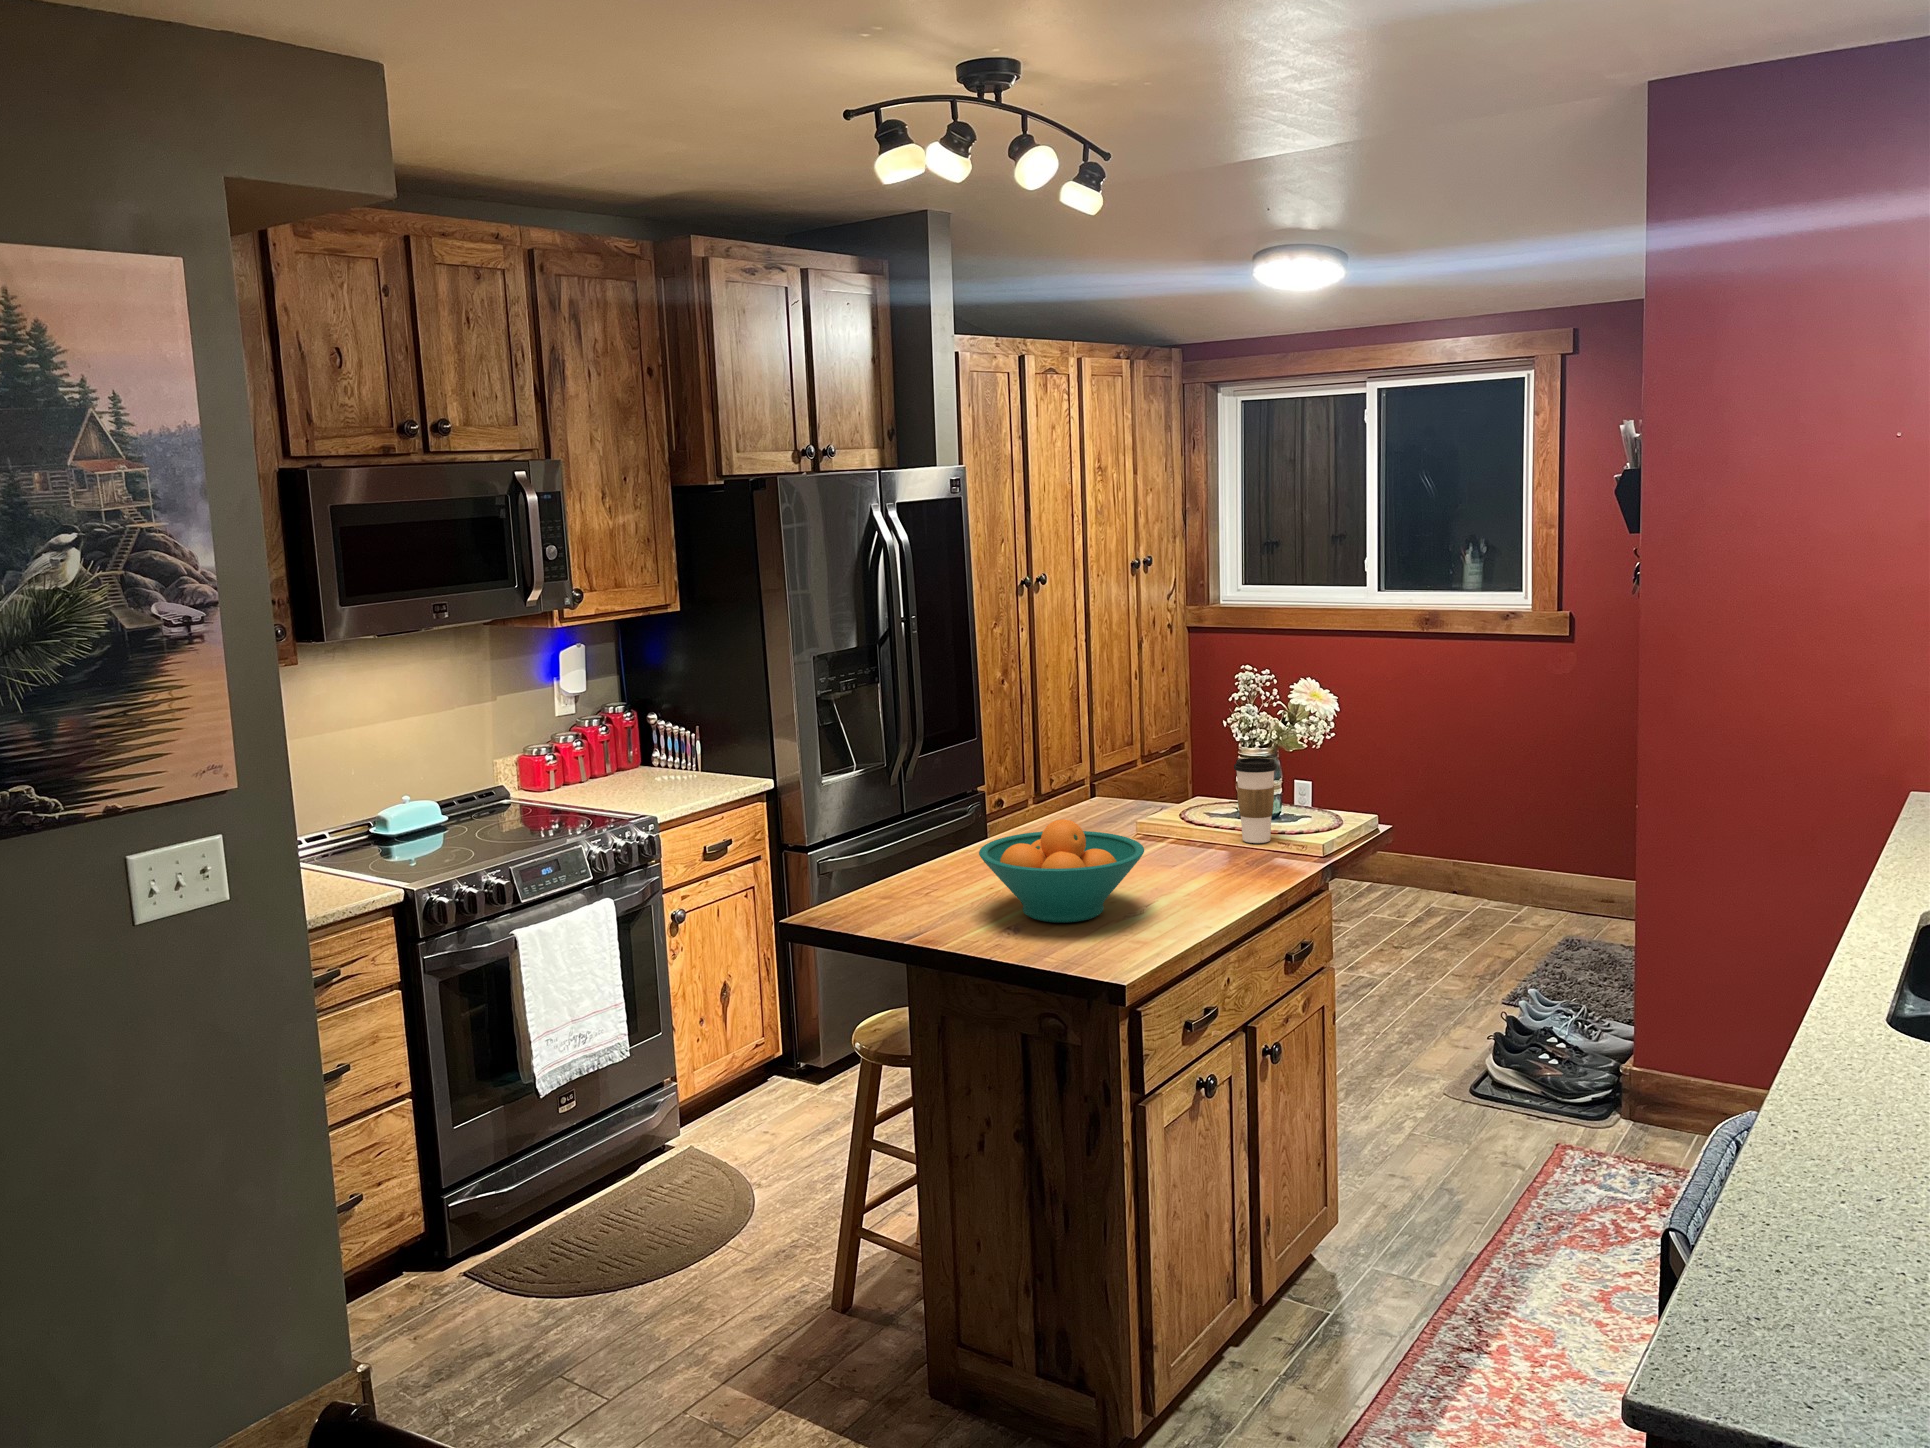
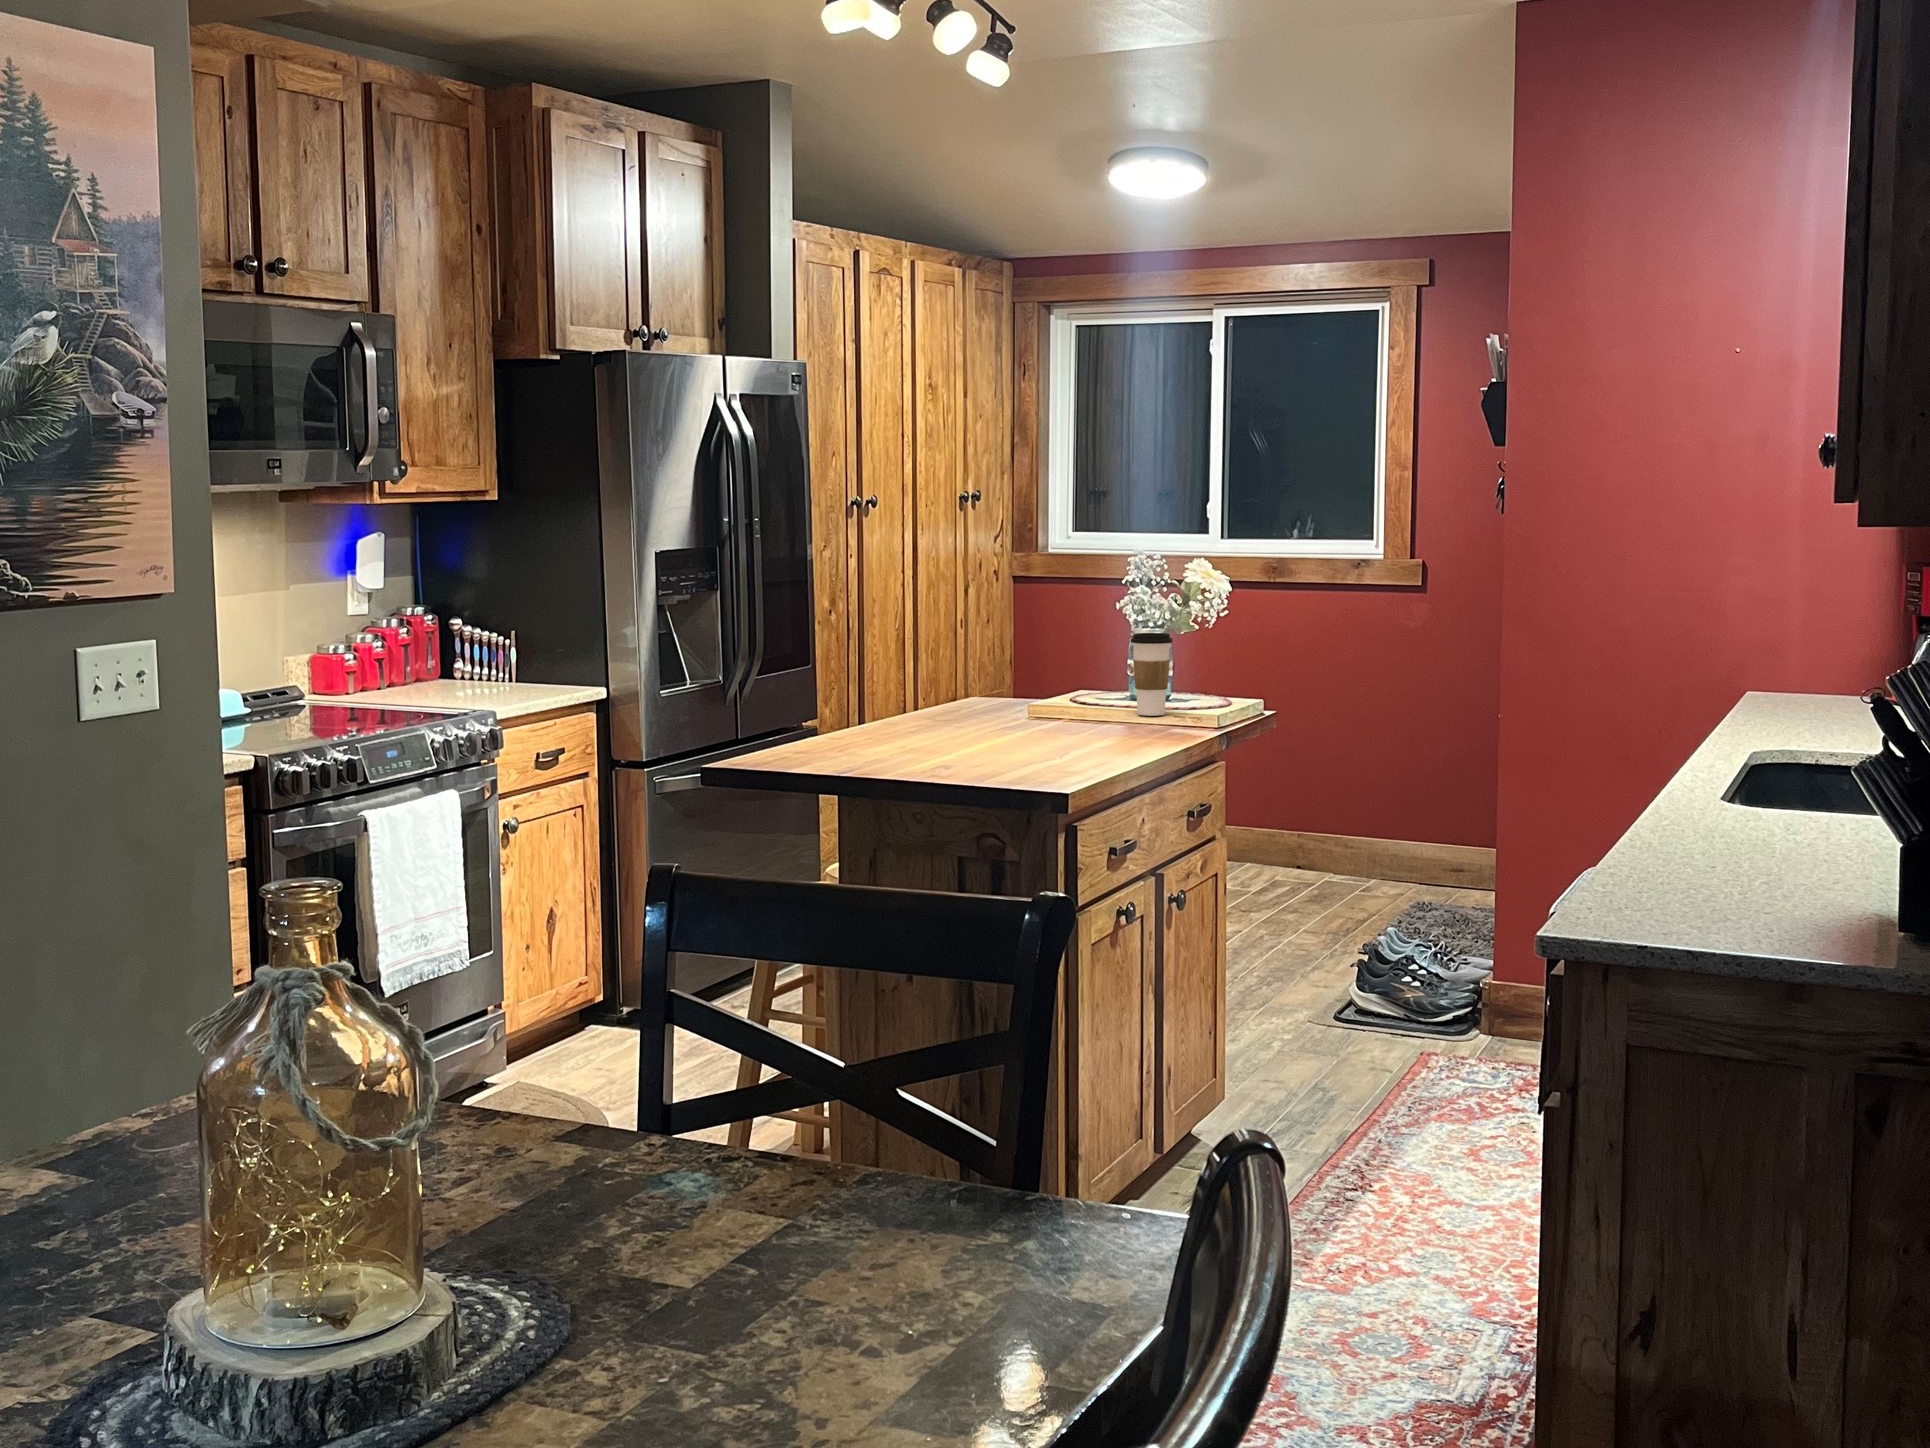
fruit bowl: present [979,819,1144,923] -> none [904,663,1065,760]

